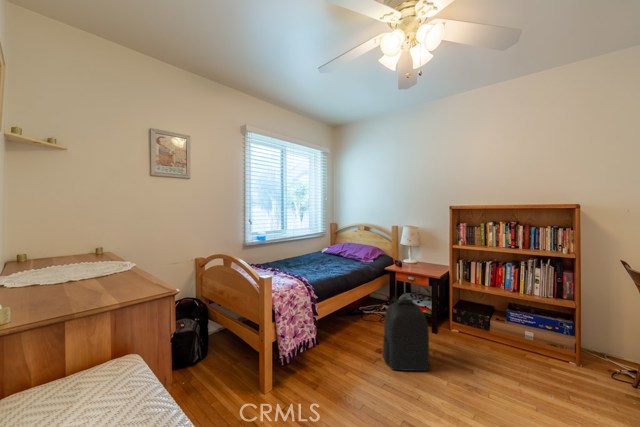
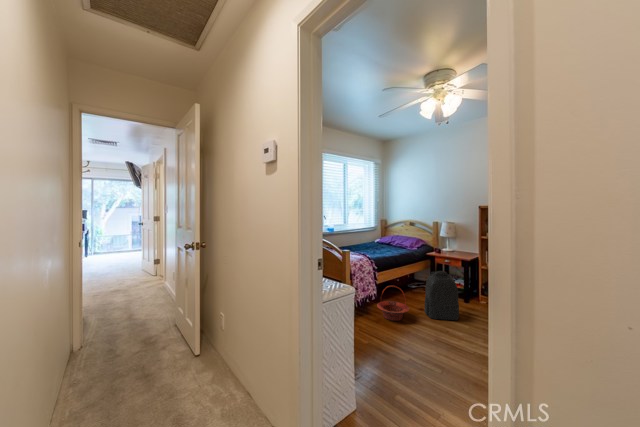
basket: none [315,325,362,380] -> present [377,286,409,321]

